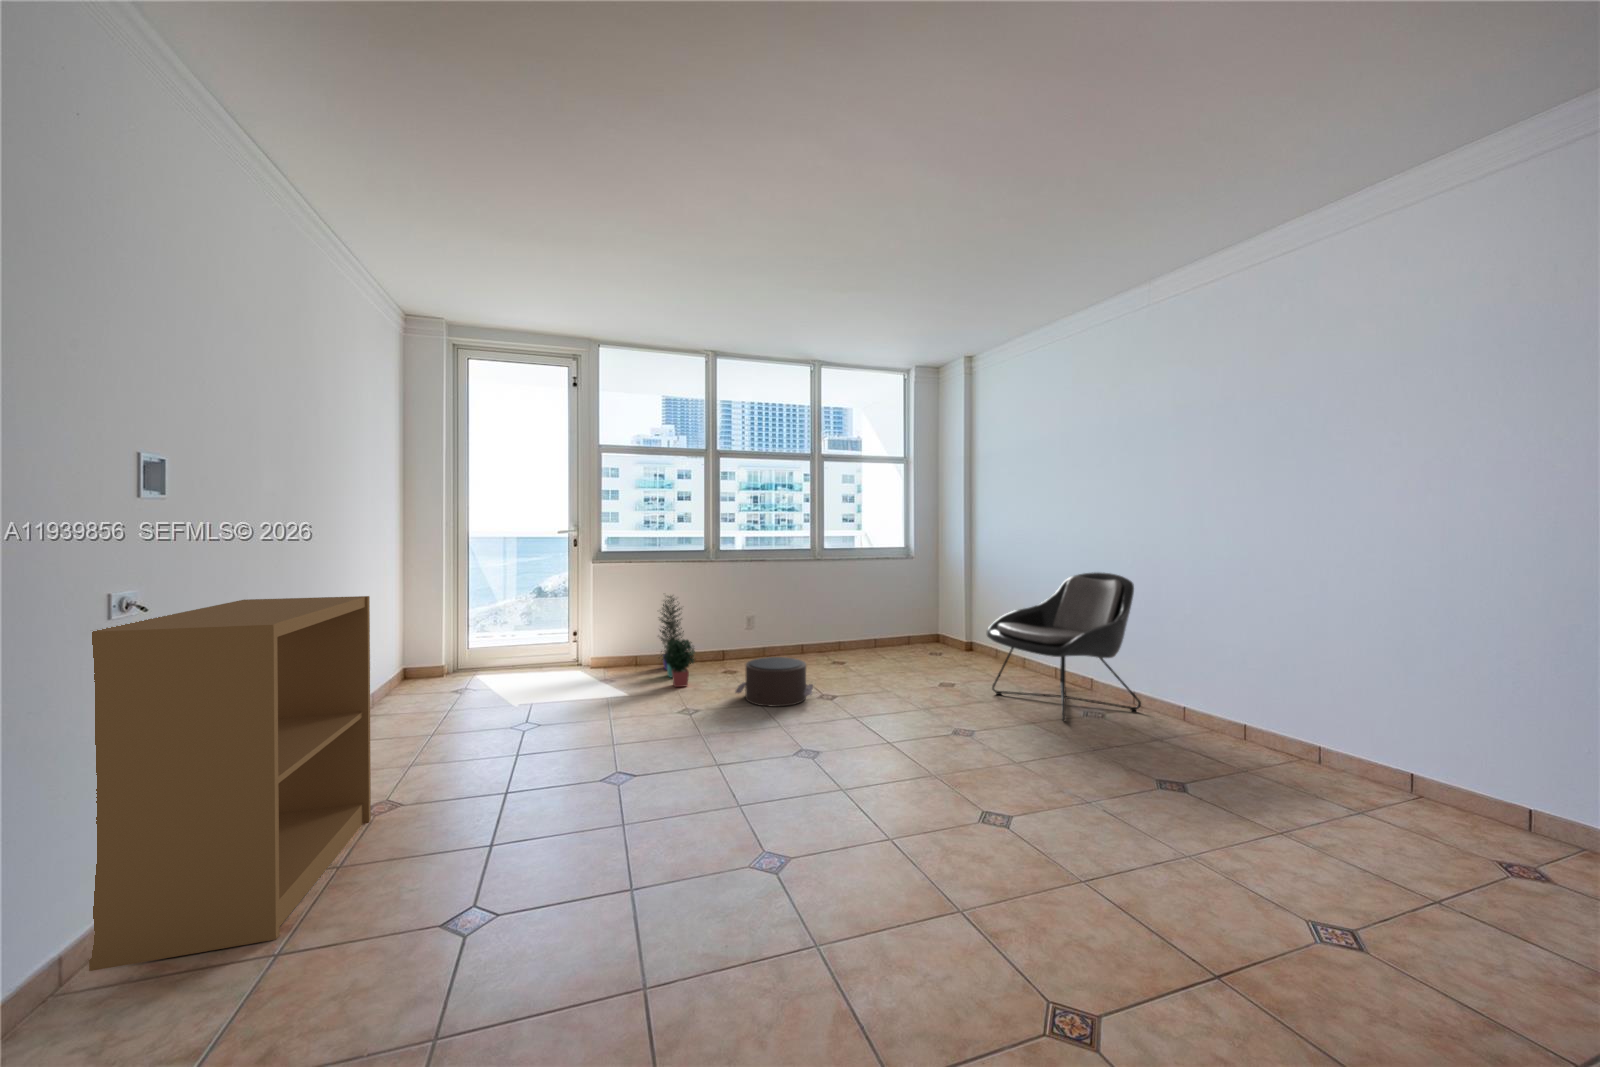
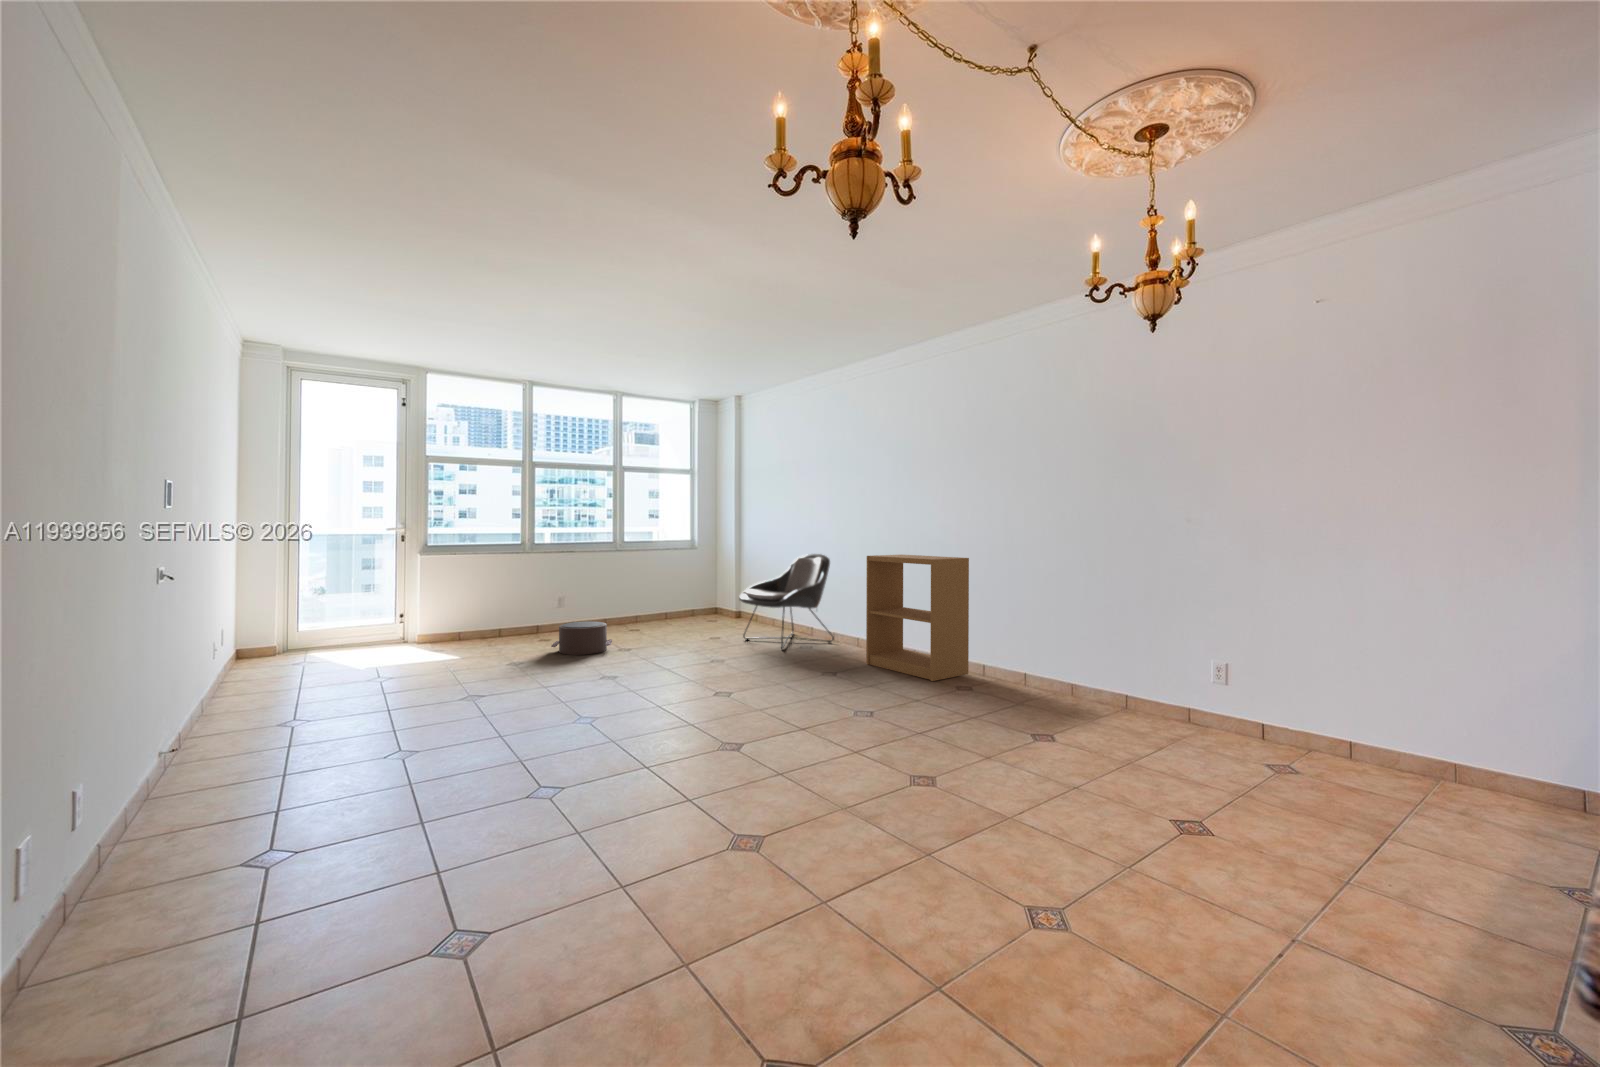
bookshelf: present [89,596,371,971] -> present [866,555,969,681]
potted plant: present [660,596,695,687] -> none [479,578,517,649]

